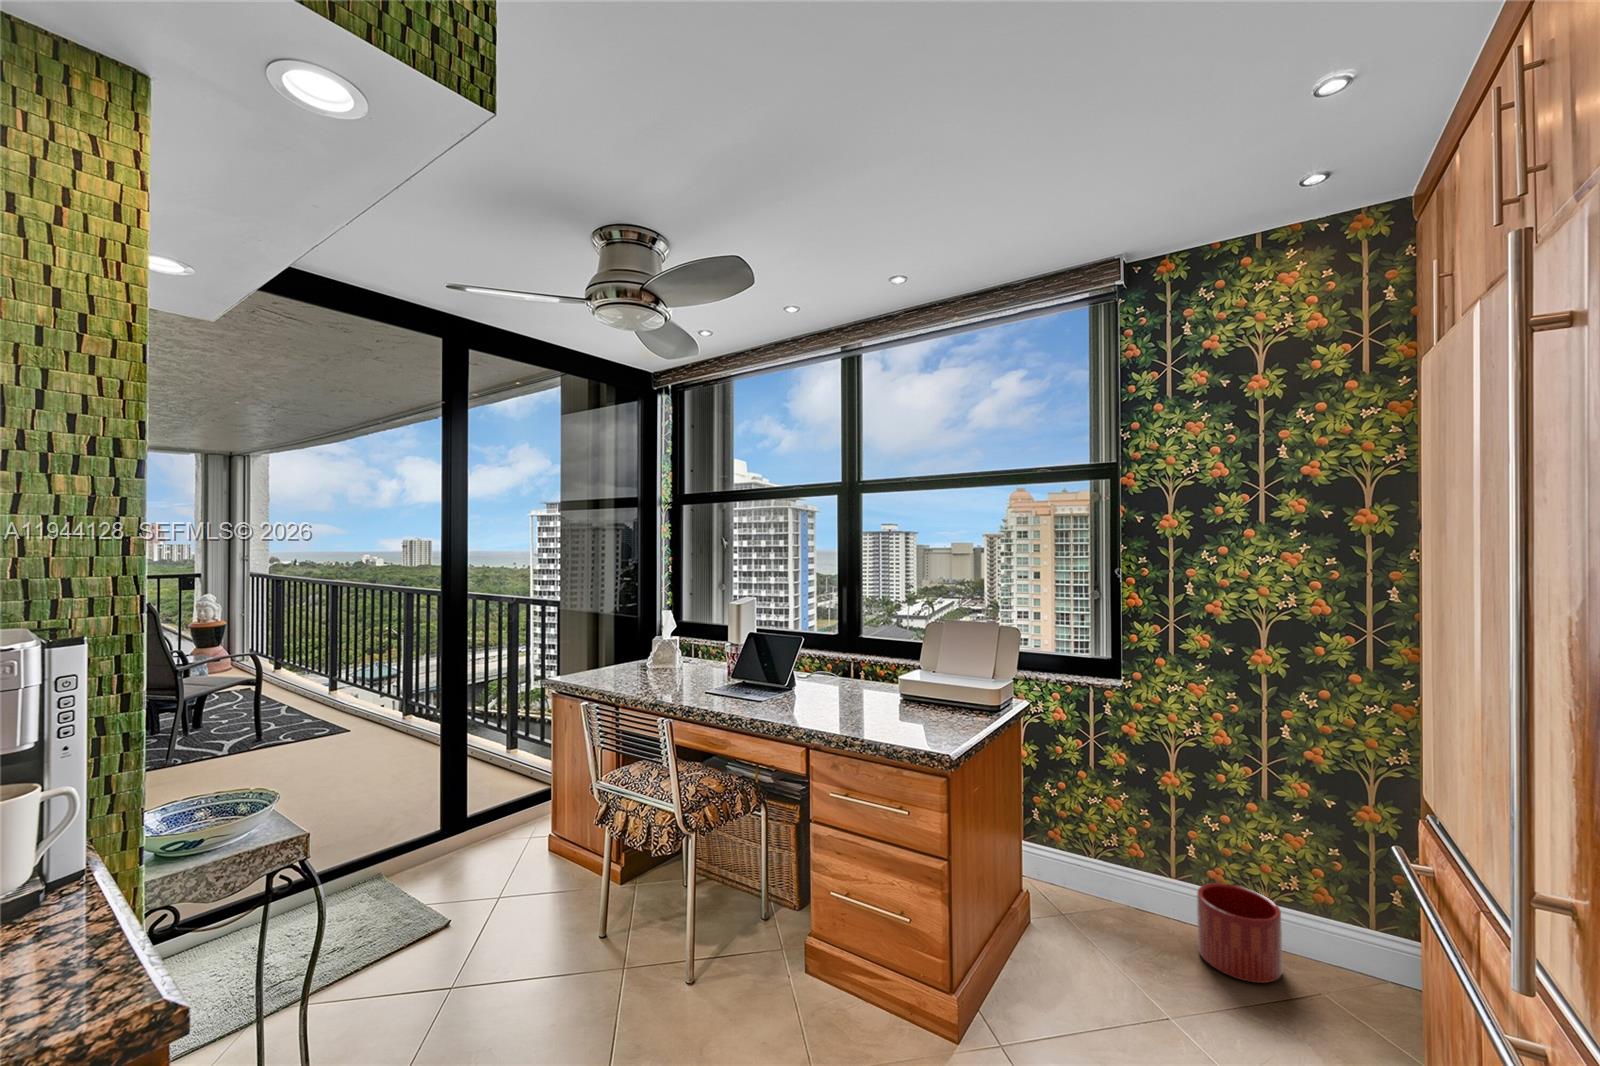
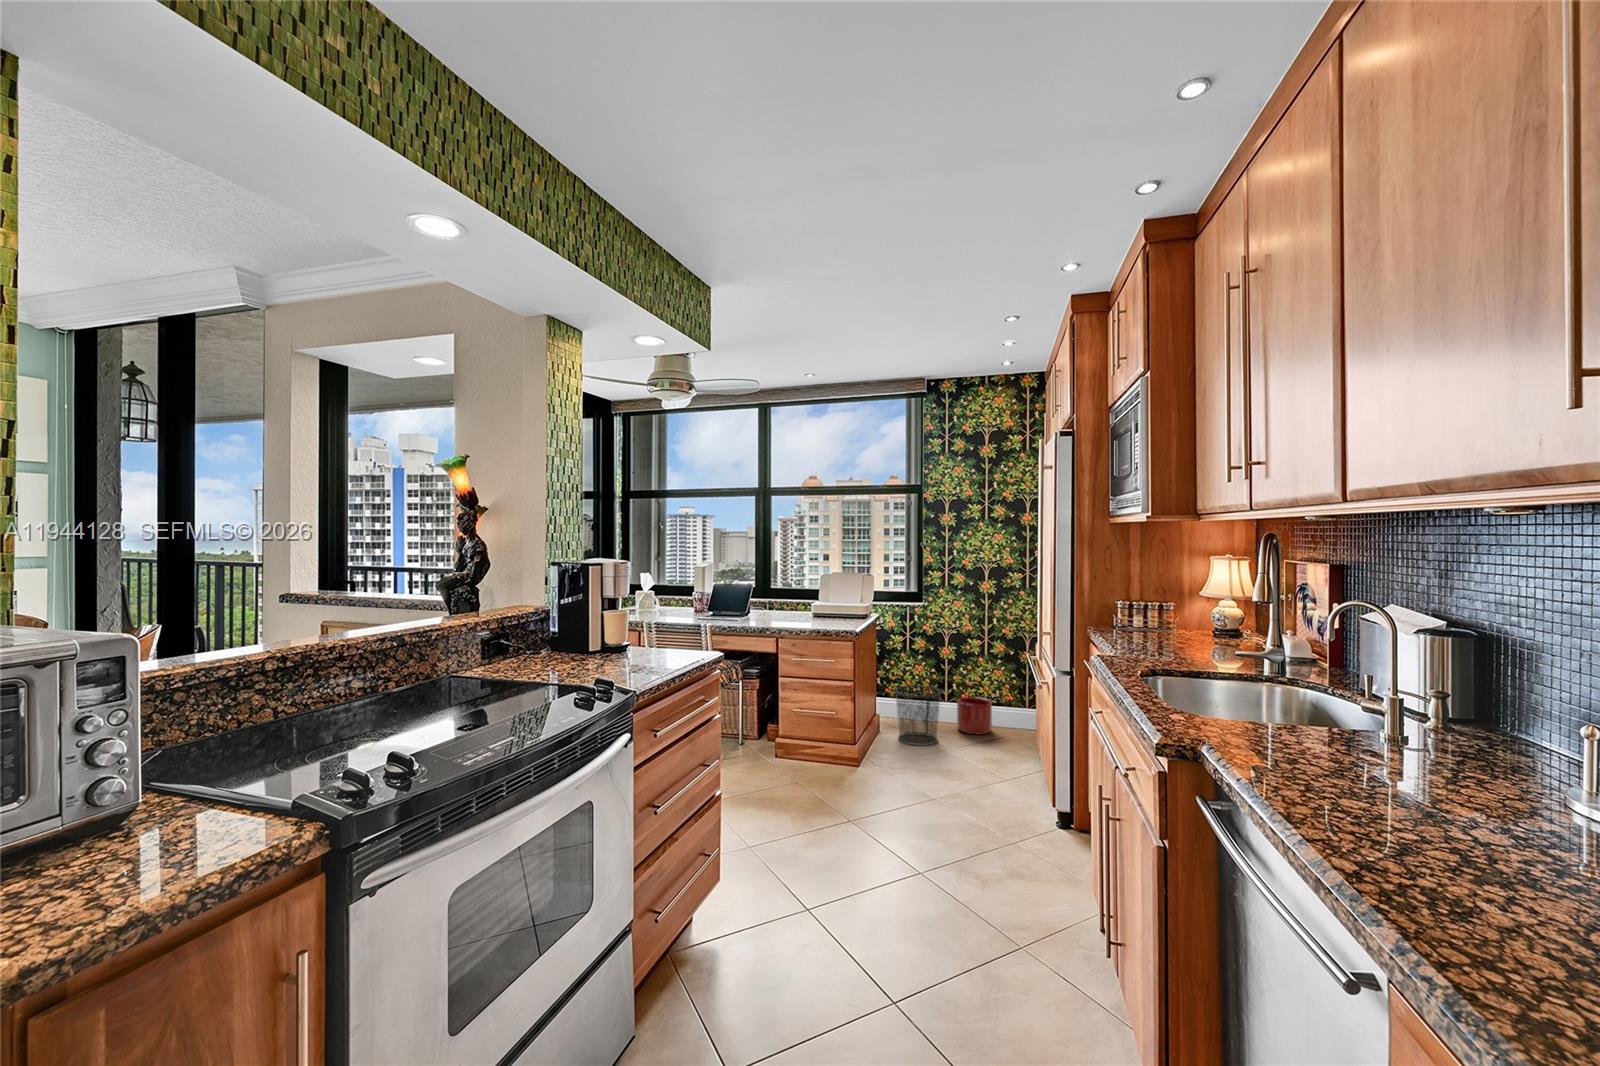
waste bin: none [1054,852,1159,1002] -> present [895,685,941,745]

